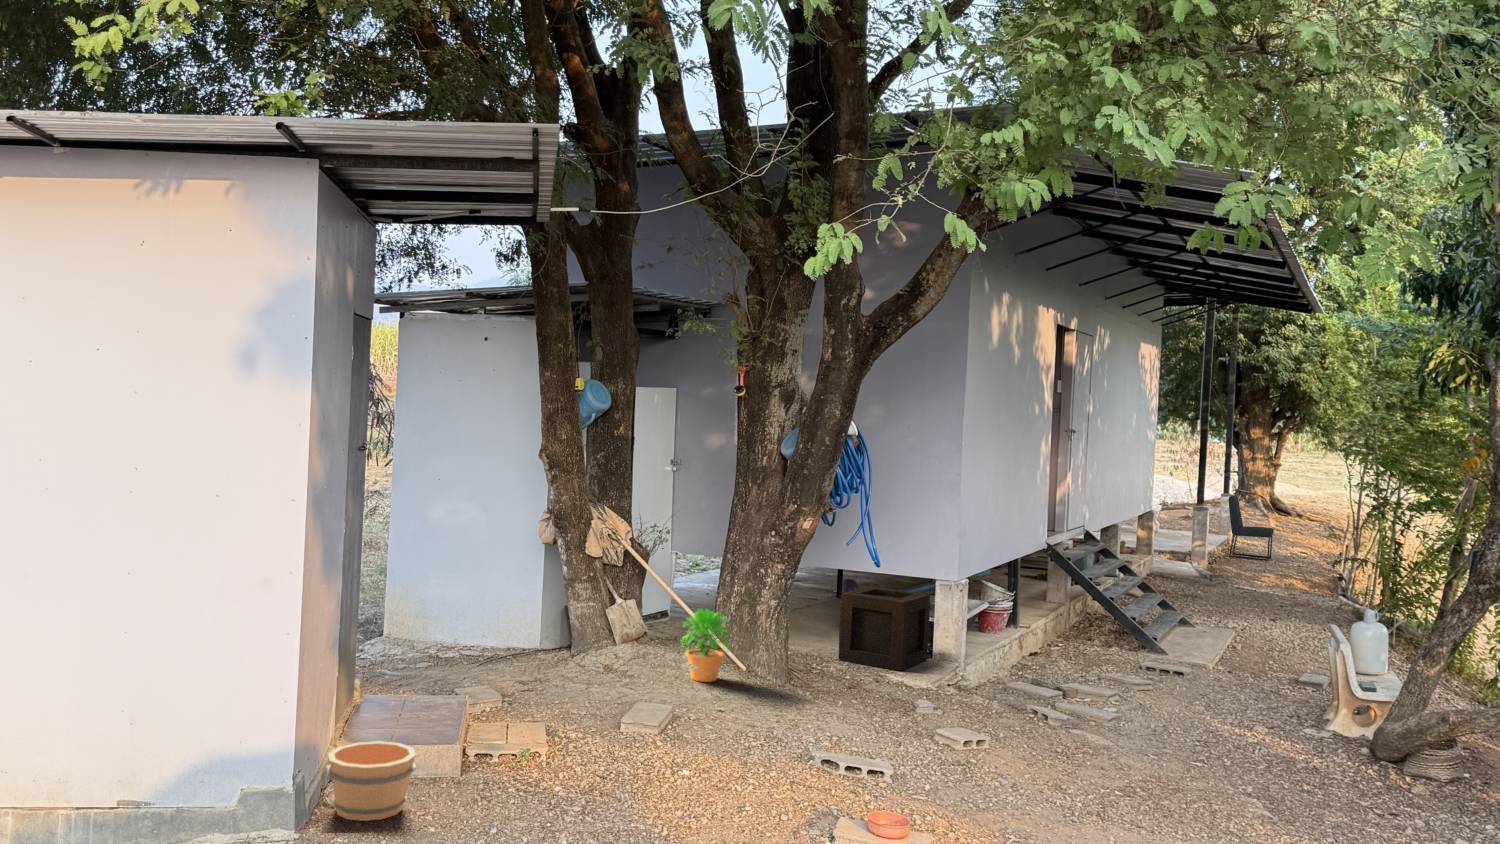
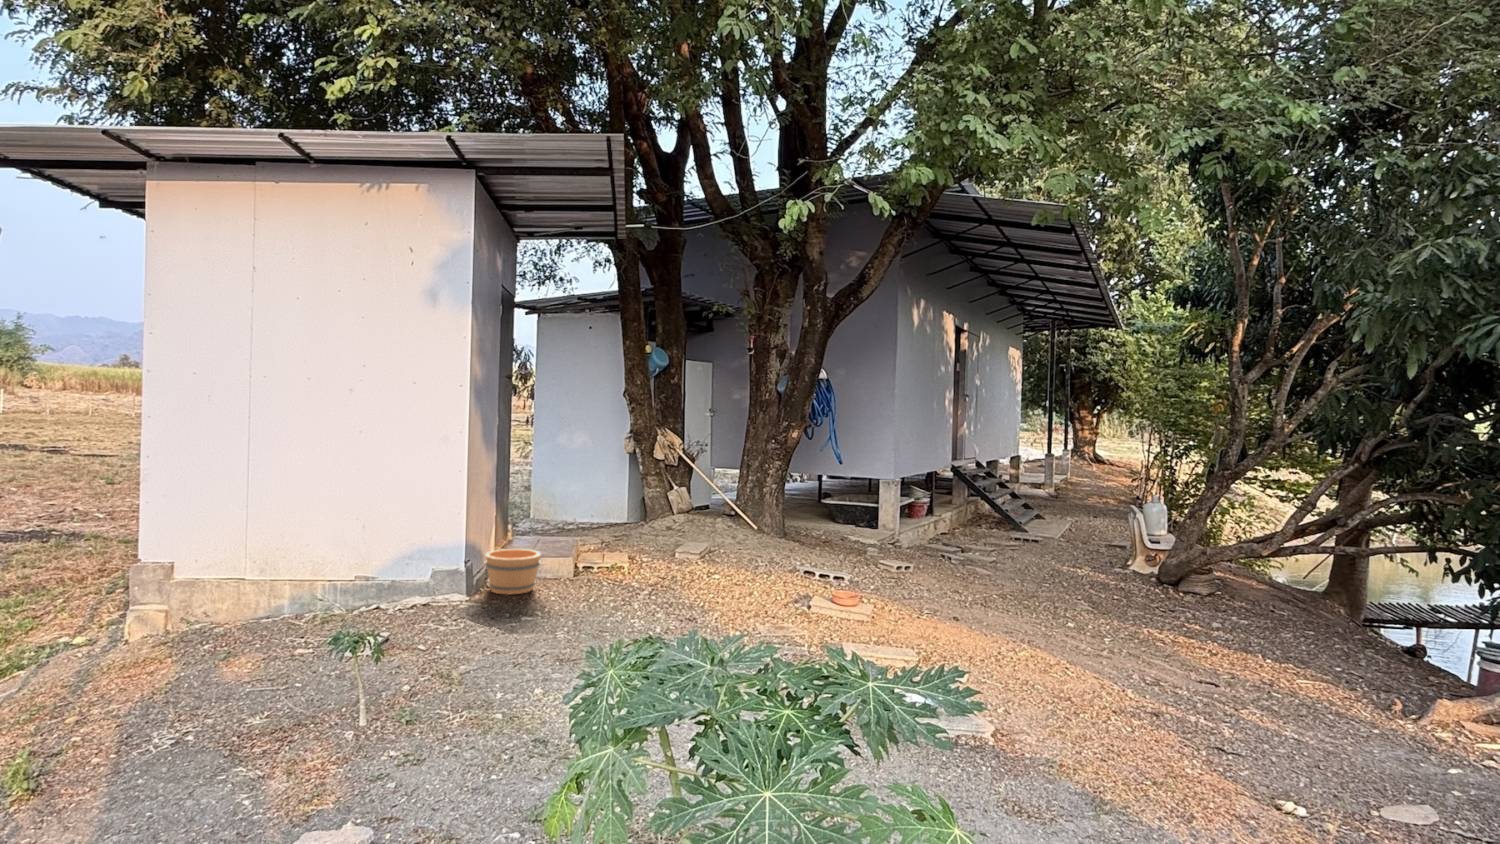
chair: present [1228,495,1274,561] -> none [1067,448,1096,488]
wooden crate: present [839,586,930,671] -> none [817,484,875,535]
potted plant: present [681,609,730,682] -> none [713,488,750,535]

